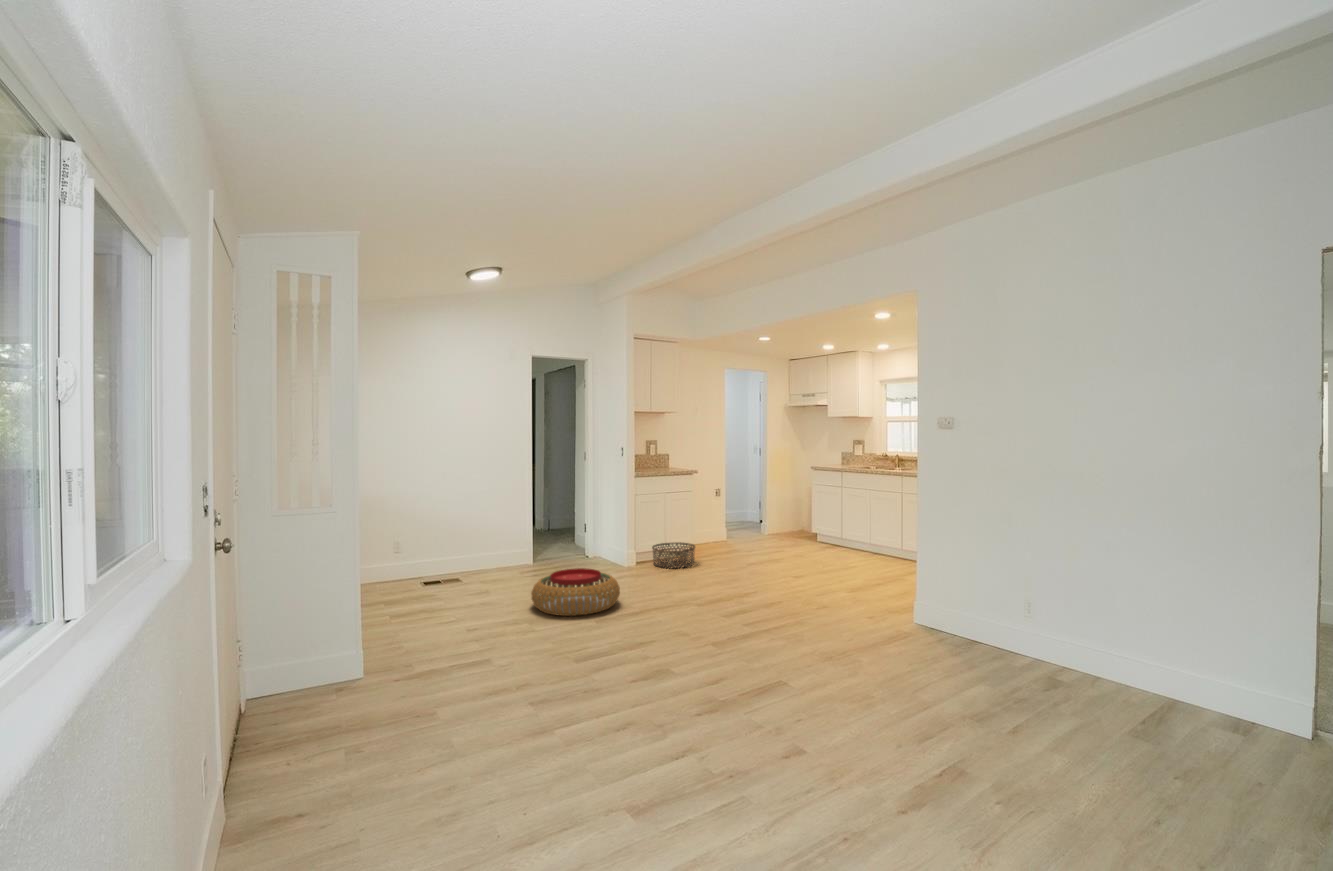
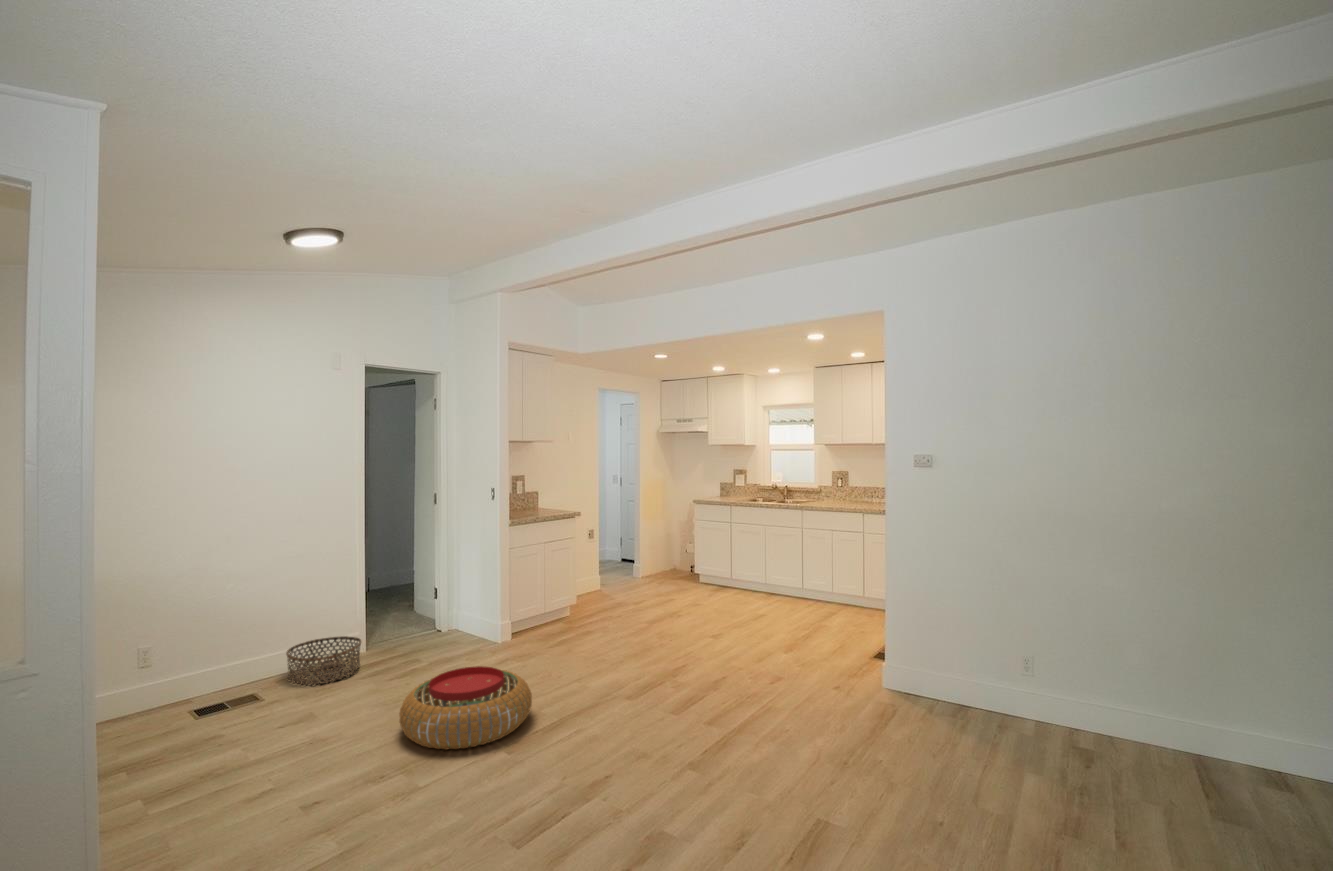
basket: present [652,542,695,568] -> present [286,636,361,685]

